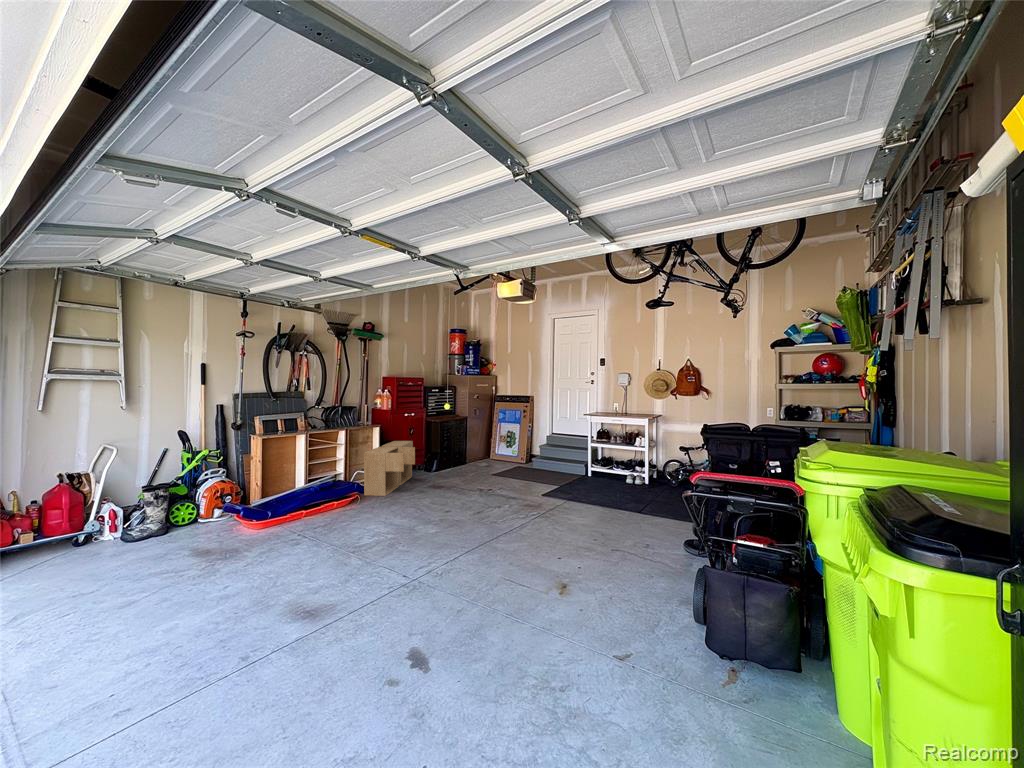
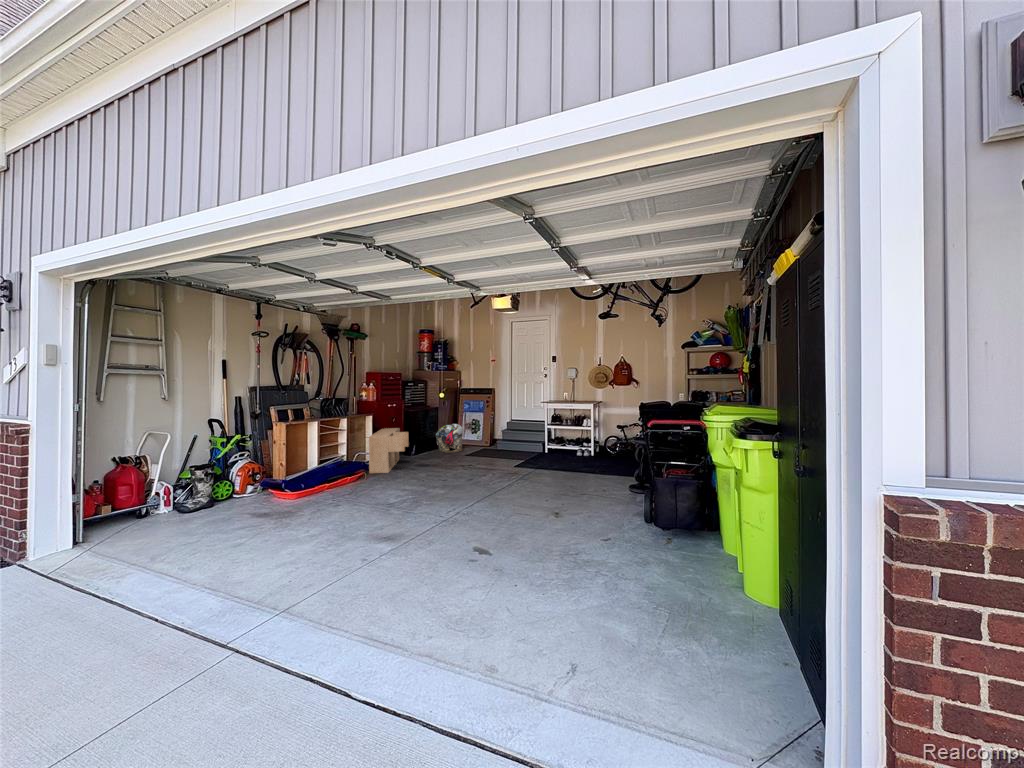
laundry basket: none [461,436,493,470] -> present [436,424,463,453]

